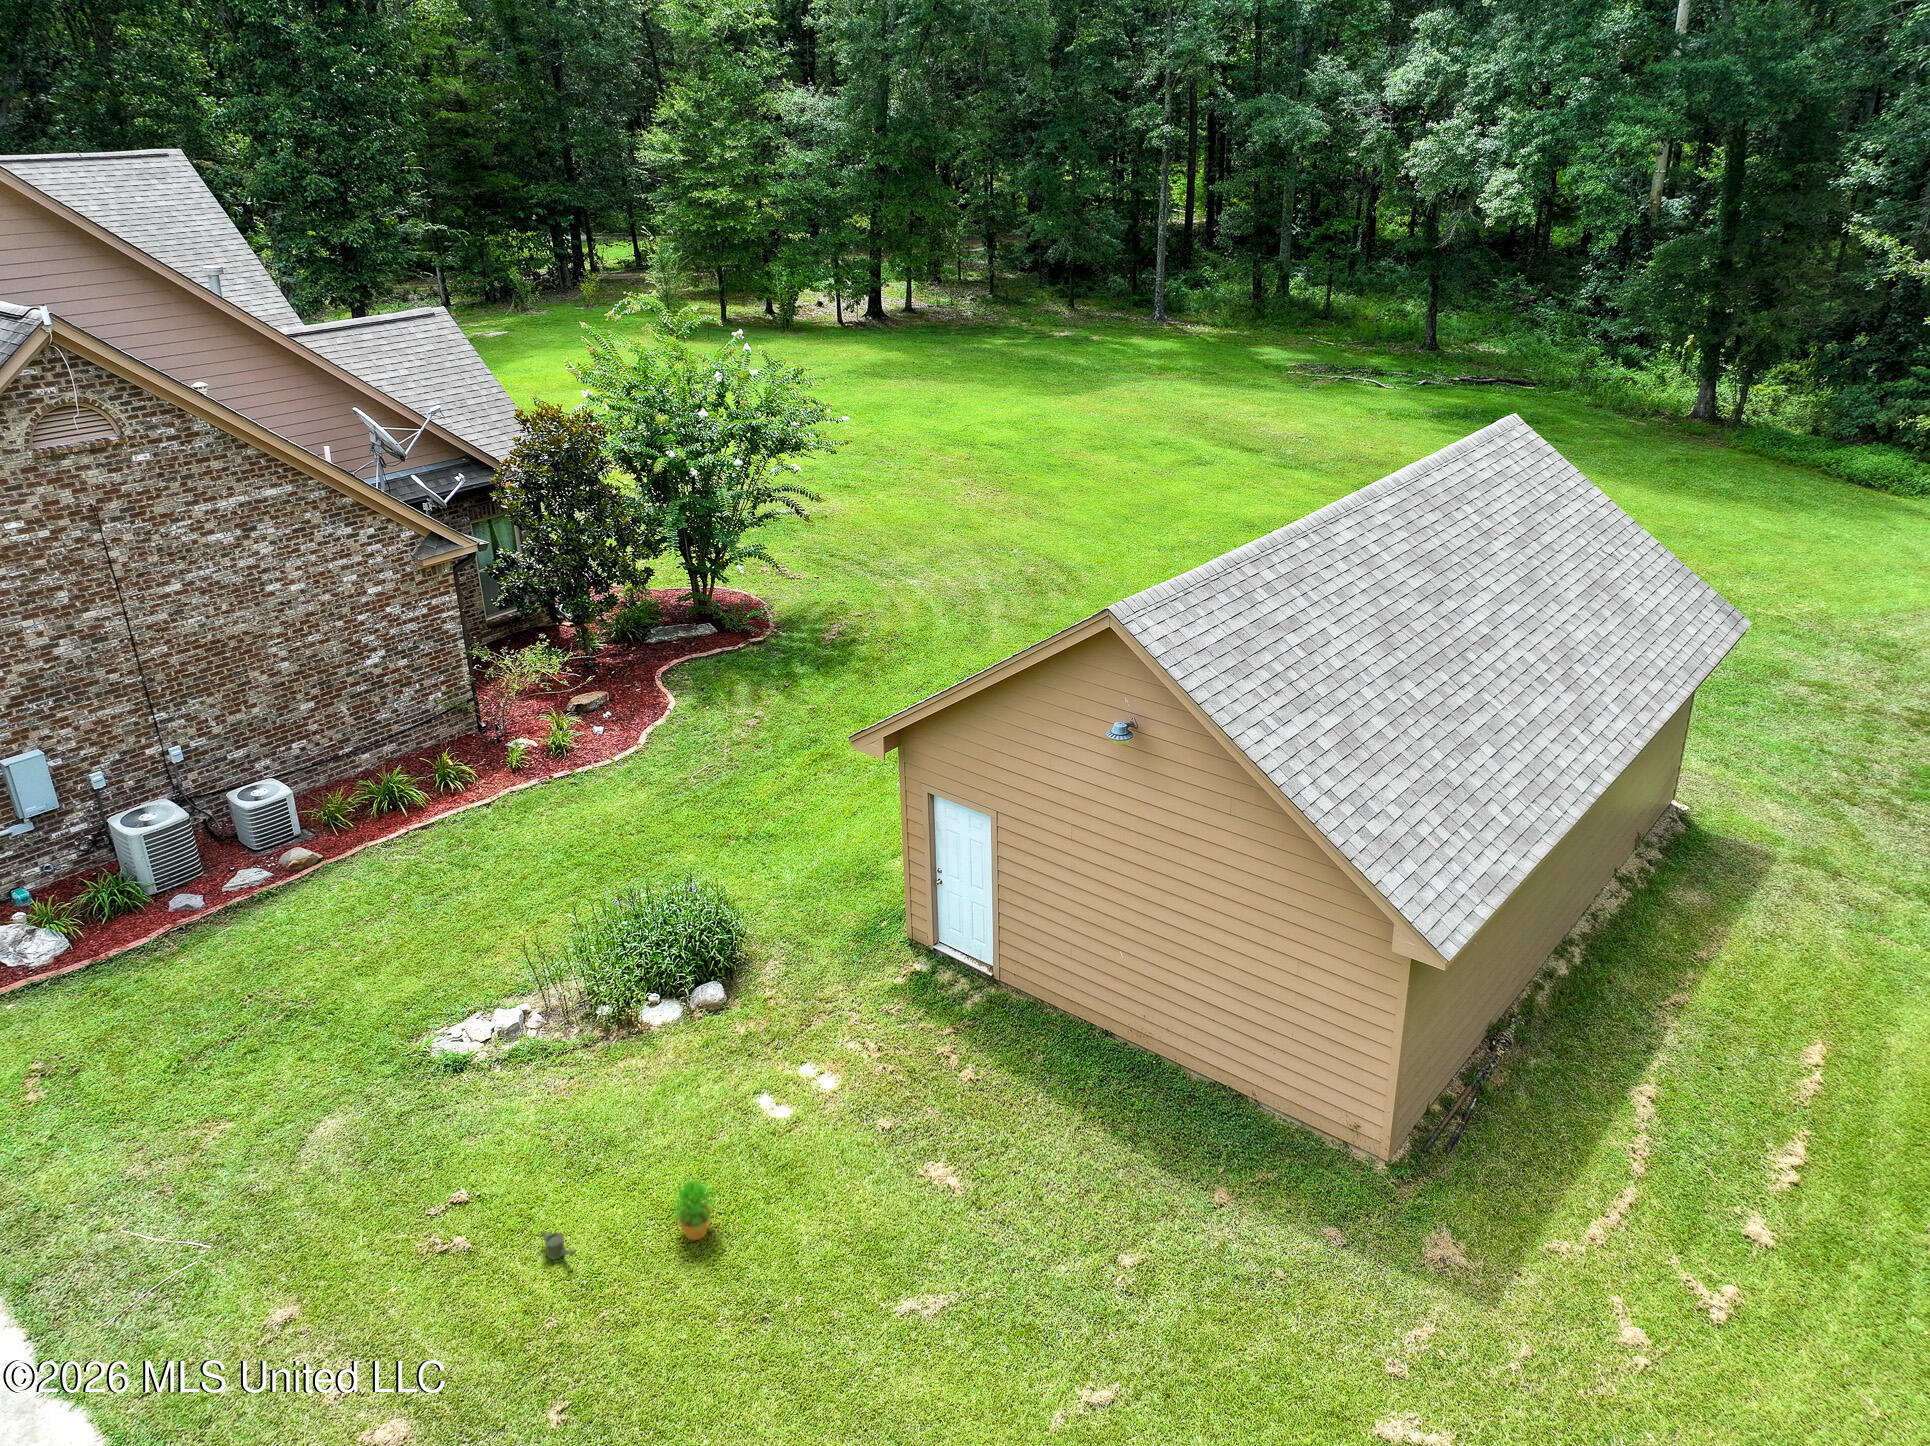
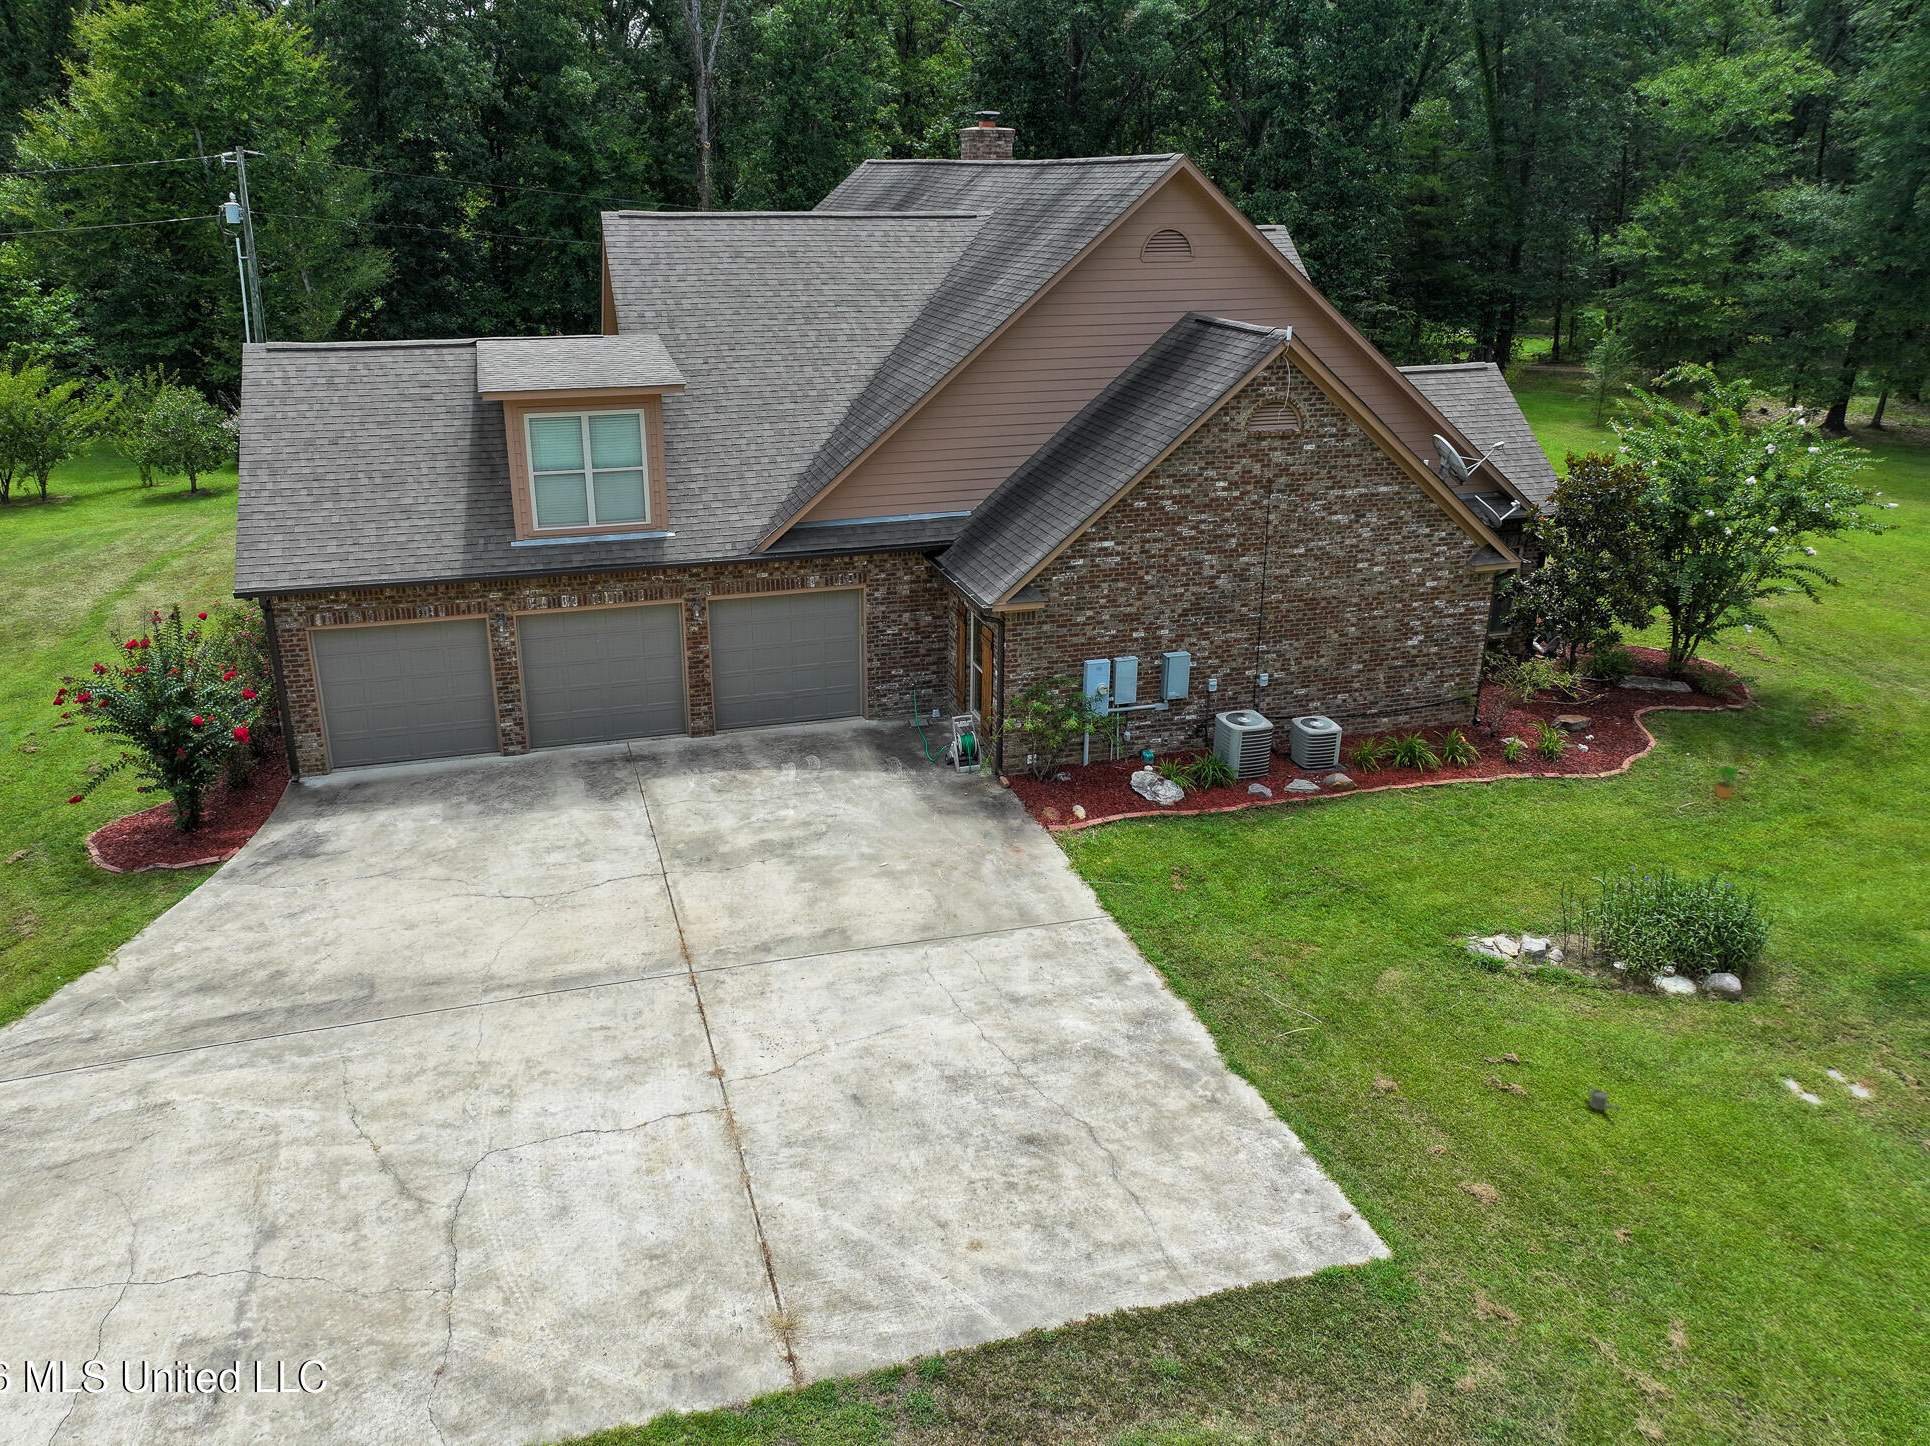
potted plant: present [674,1181,716,1240] -> present [1715,765,1738,798]

